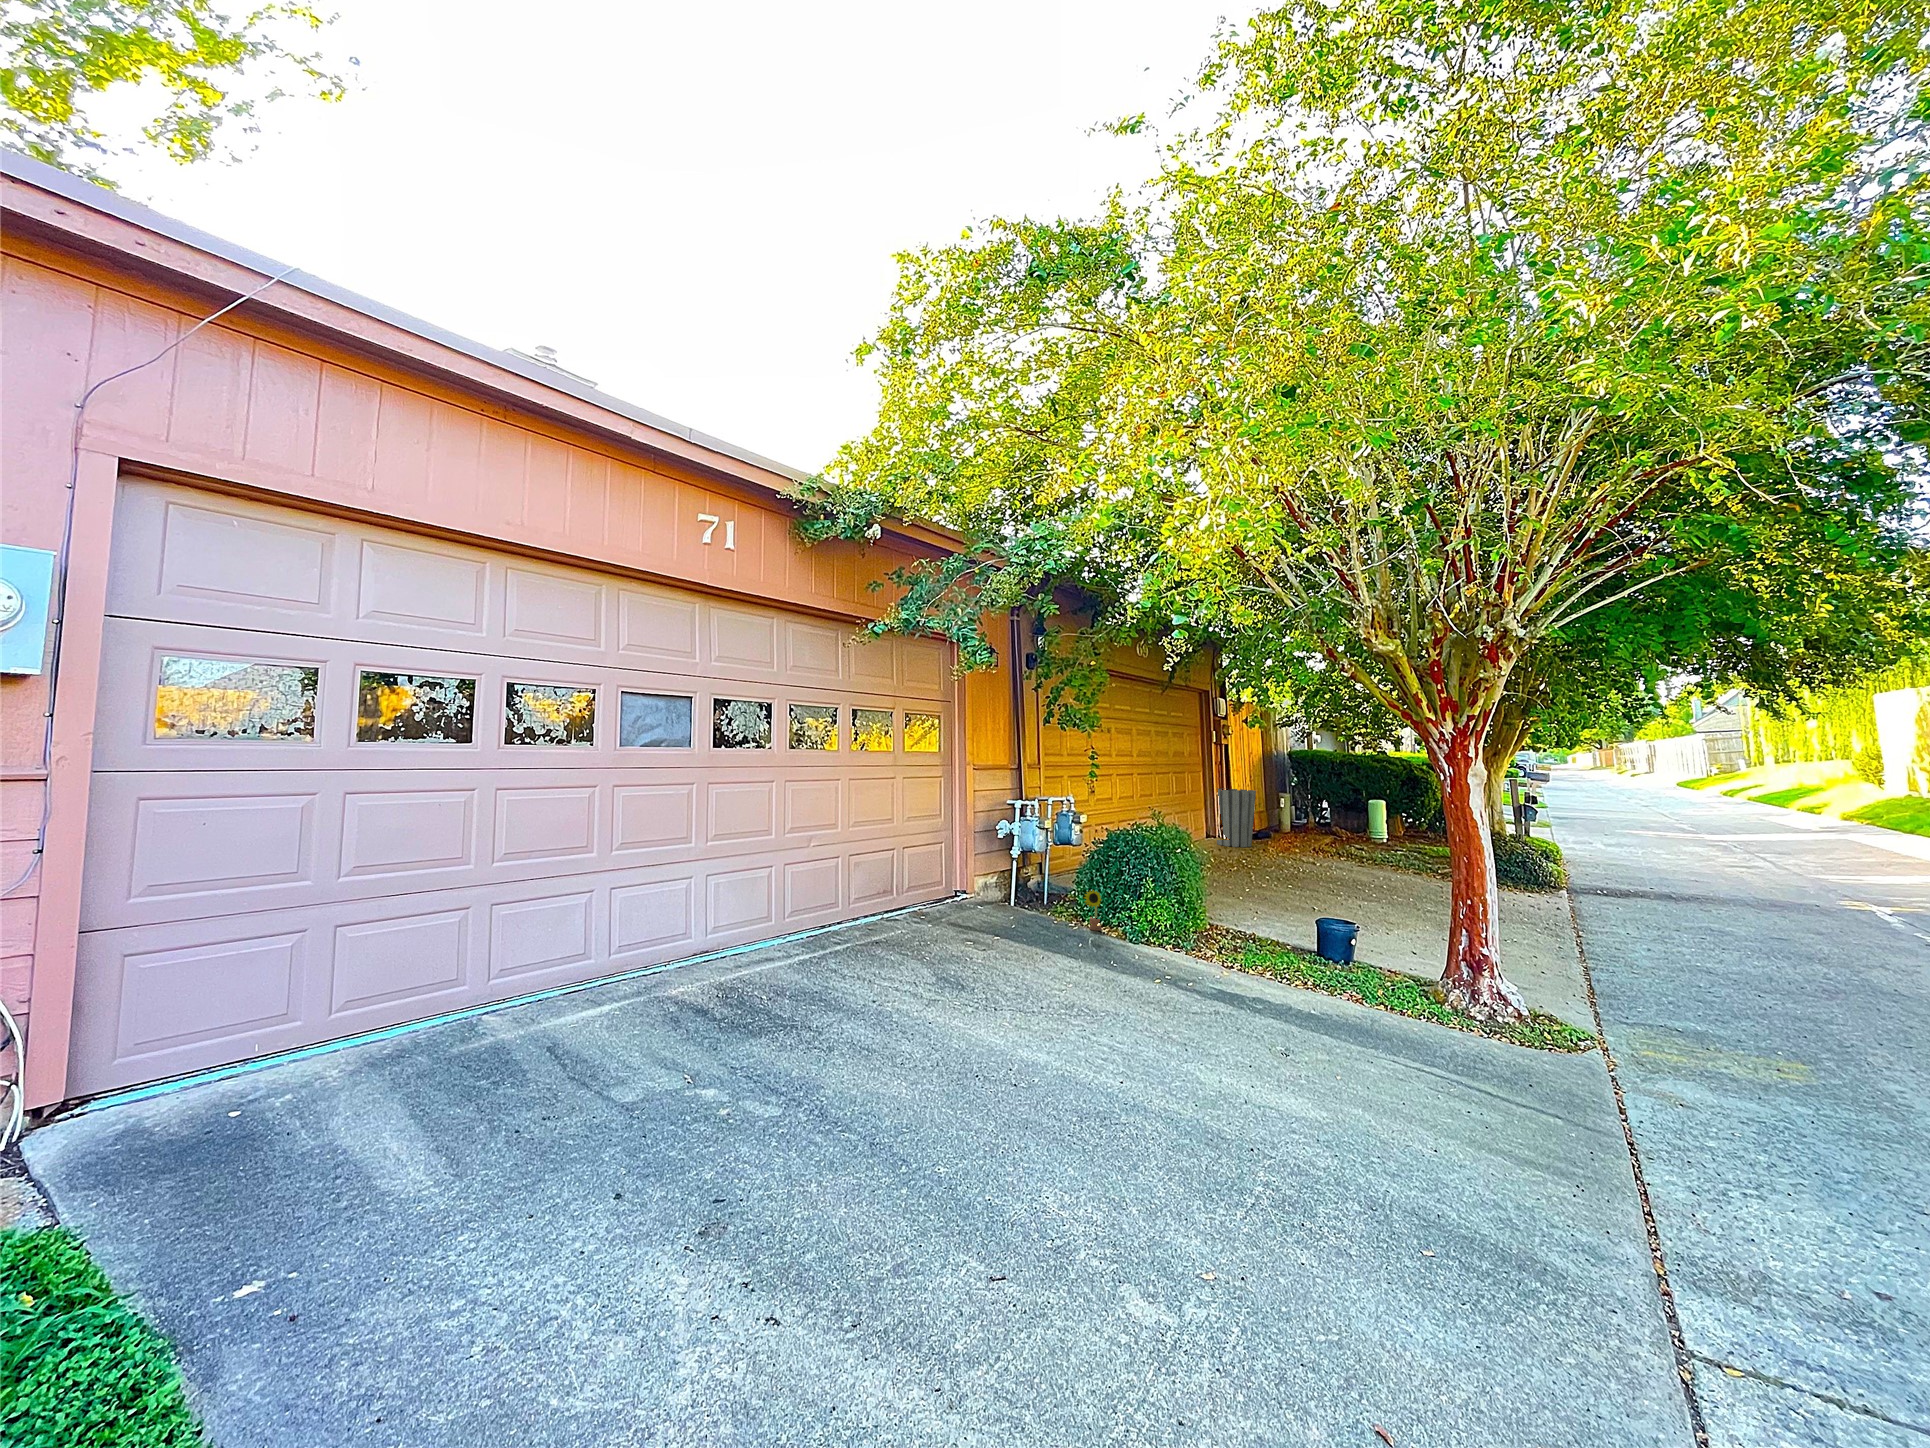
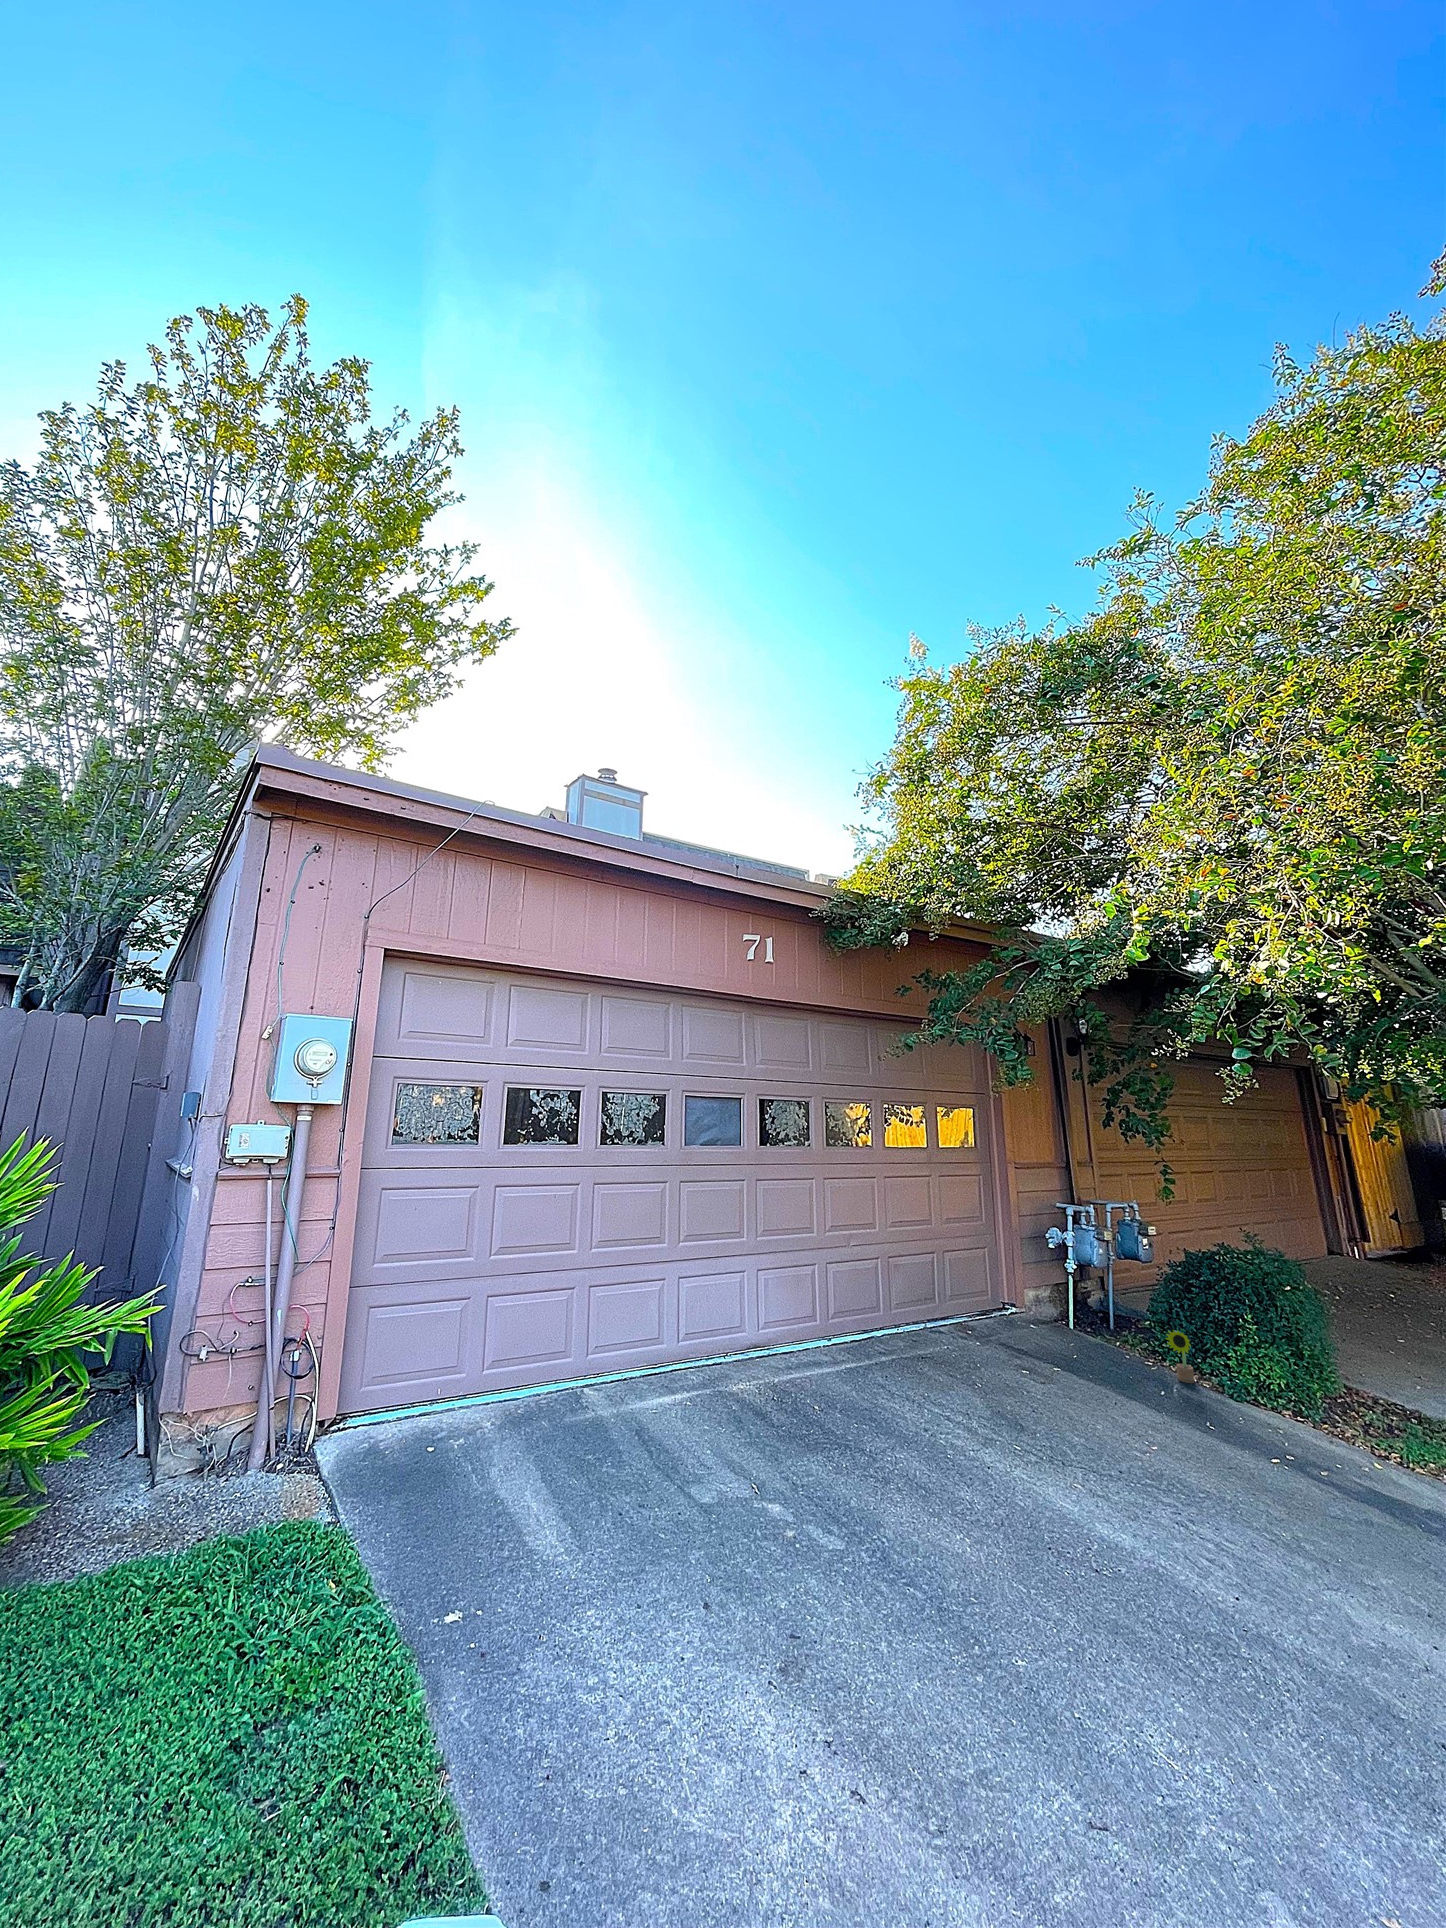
trash can: present [1217,789,1256,847] -> none [1333,1190,1404,1275]

